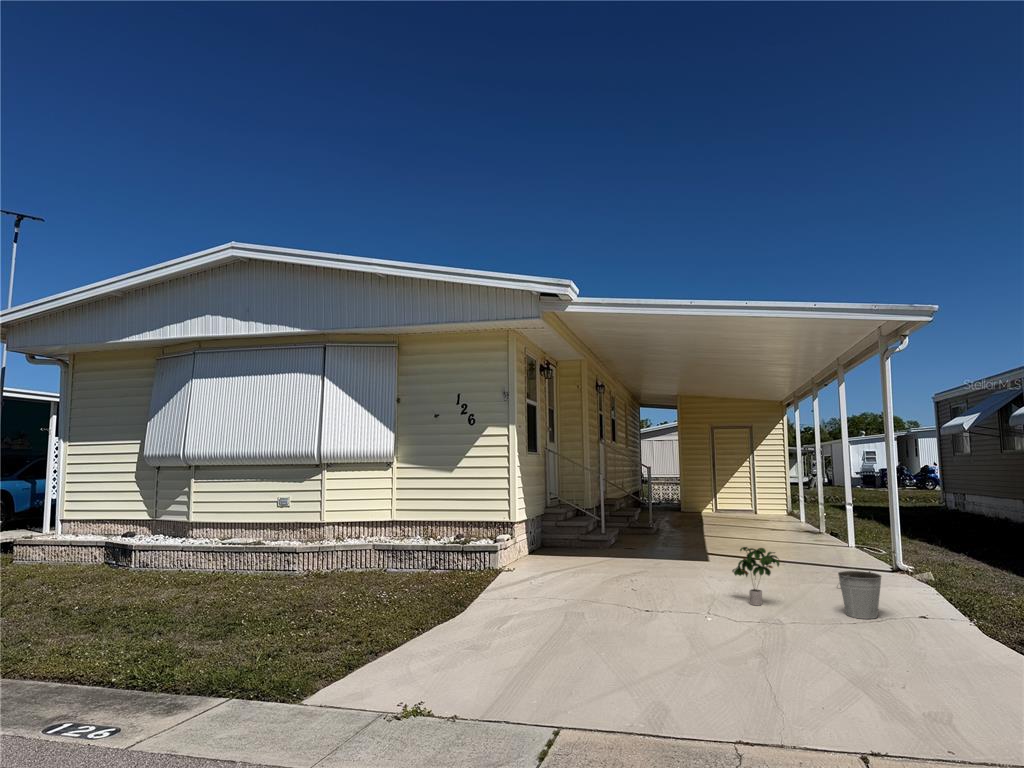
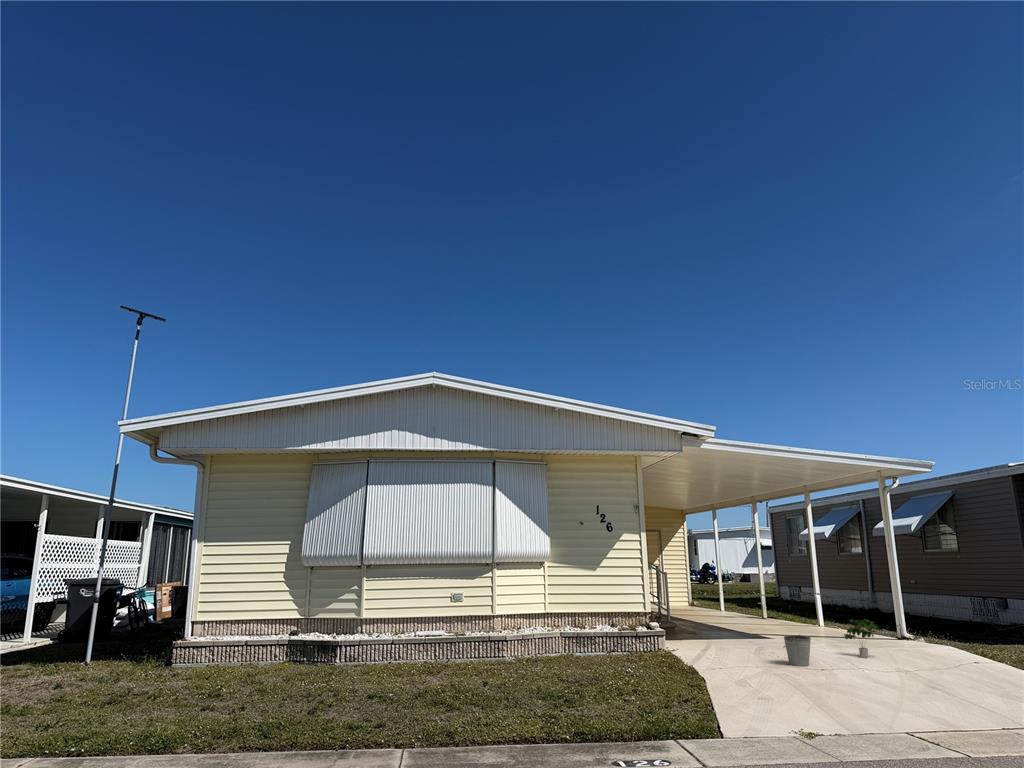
bucket: present [838,571,882,619] -> present [783,635,811,666]

